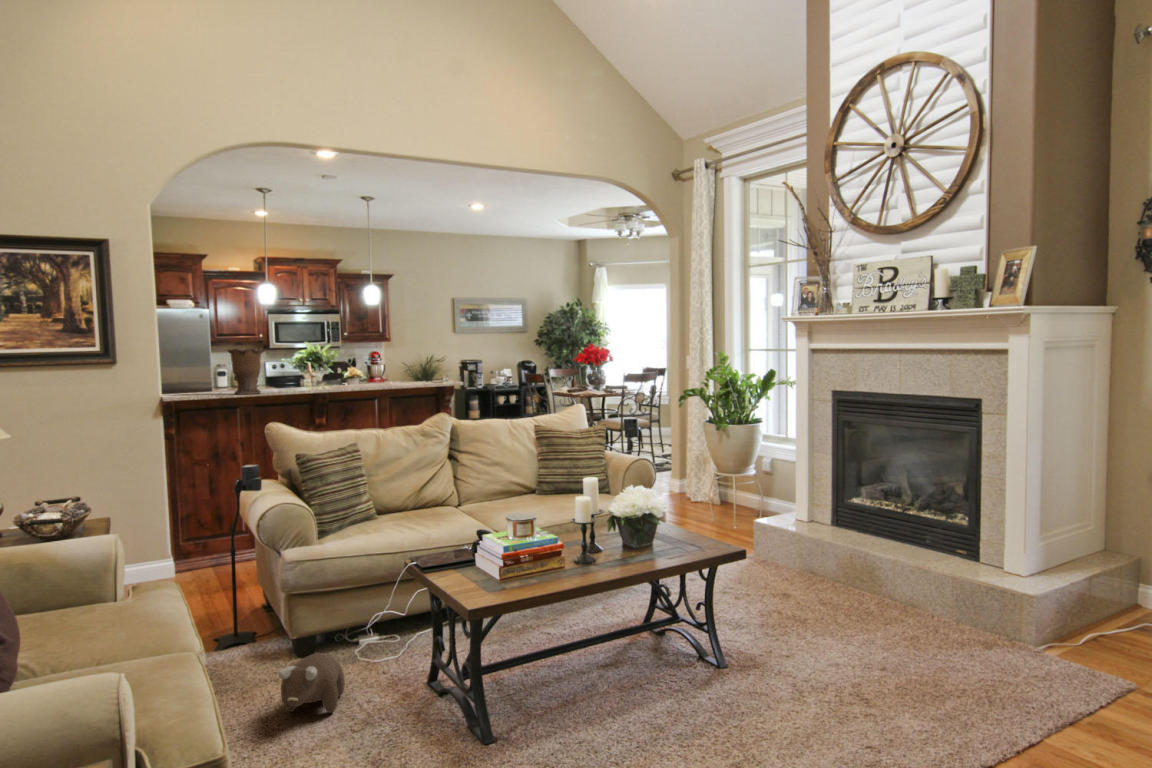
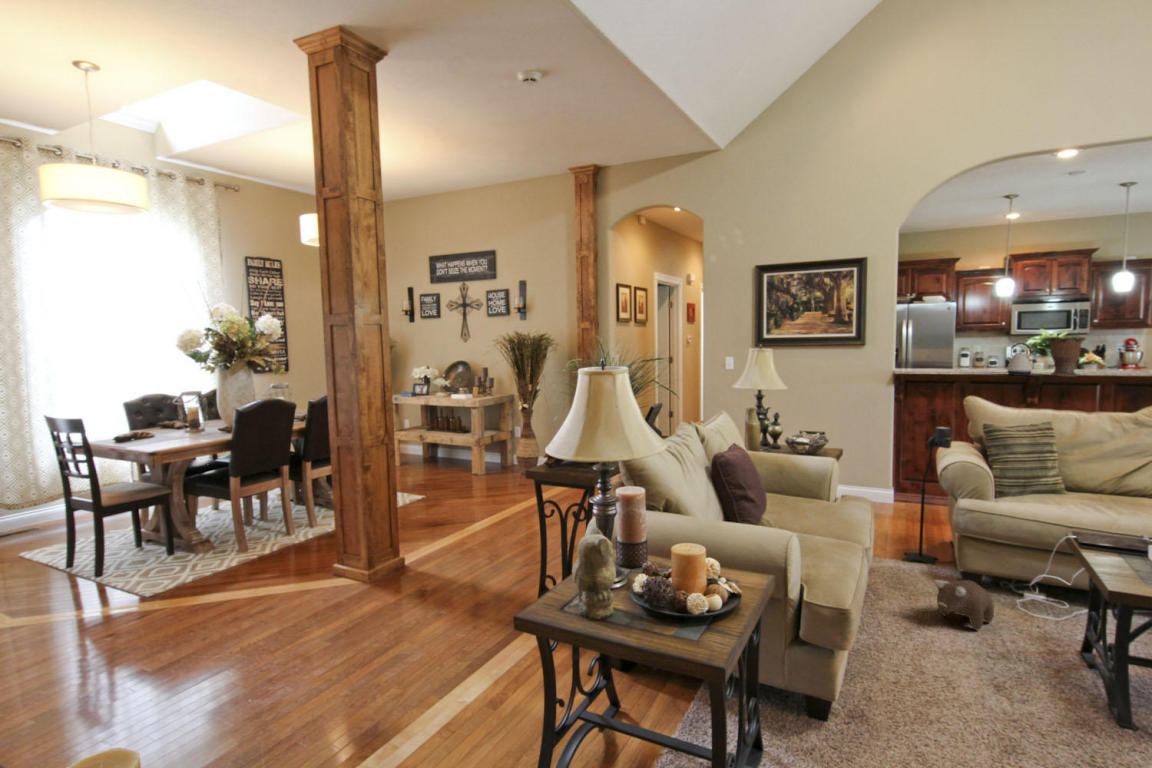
vase: present [227,348,264,395] -> present [1049,337,1086,377]
kettle: none [289,355,317,392] -> present [1007,343,1032,376]

